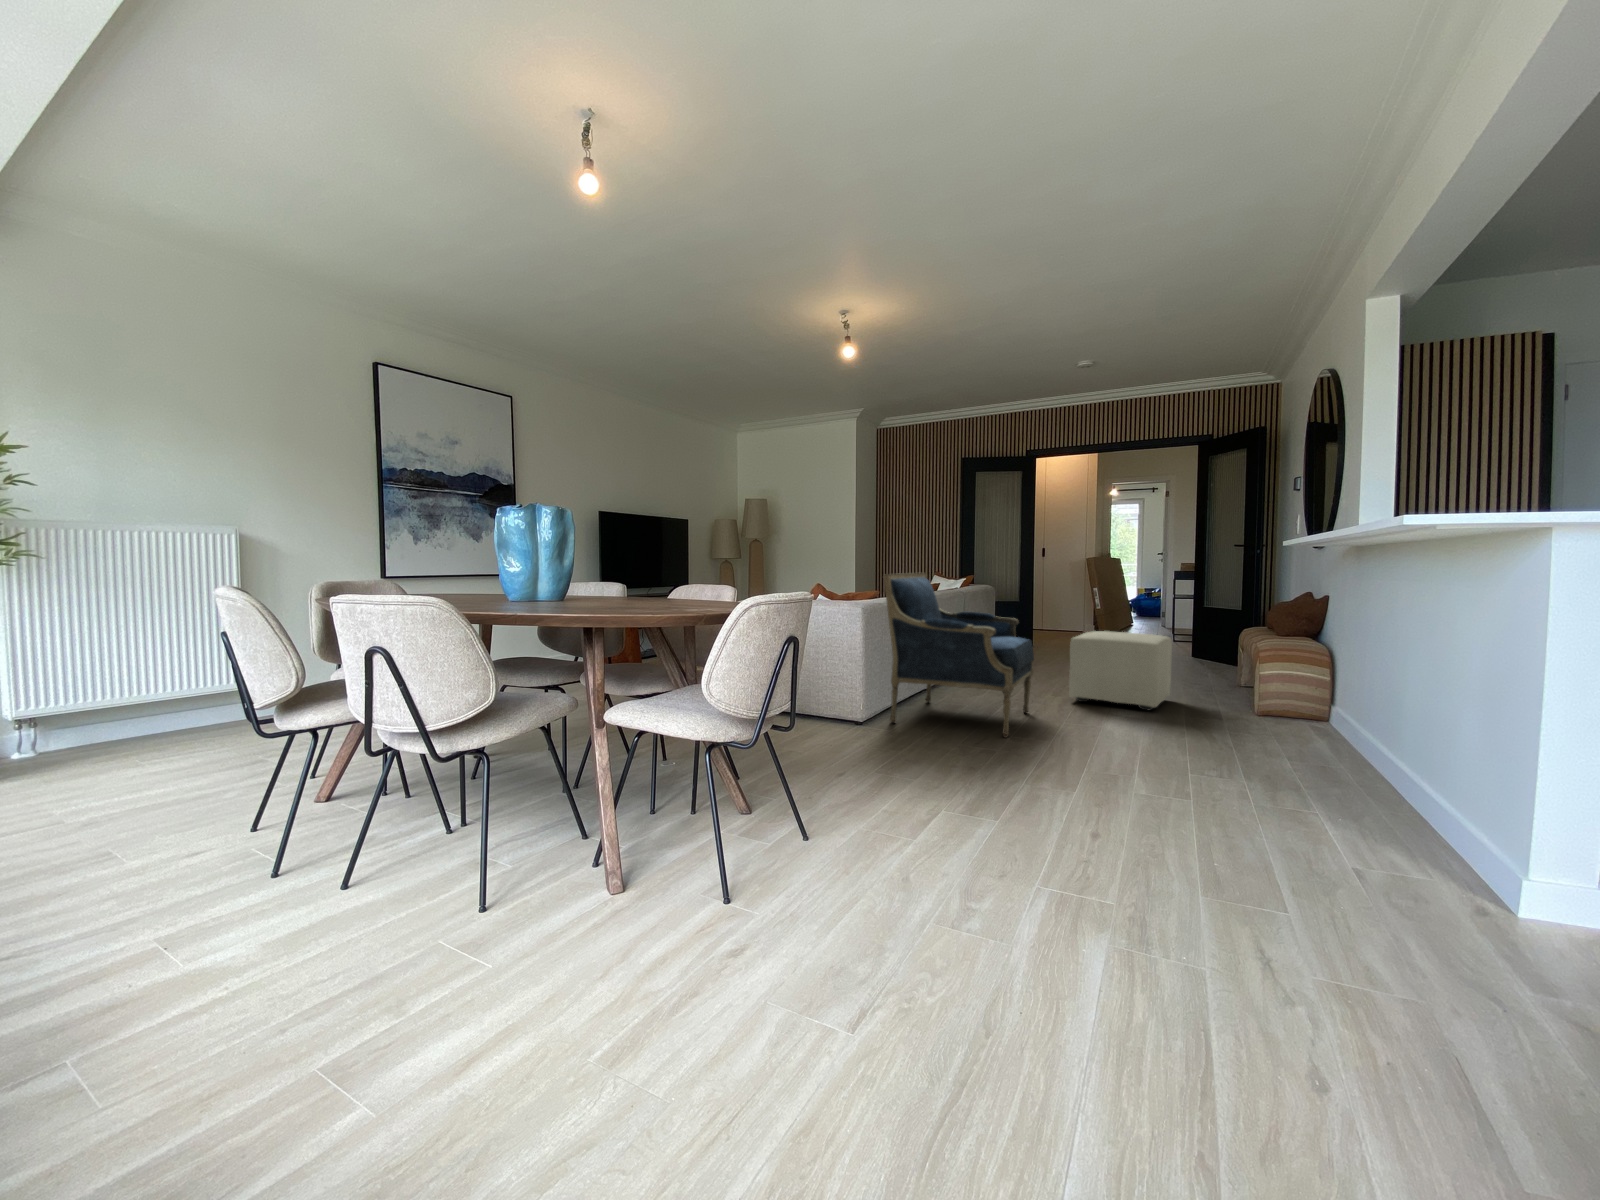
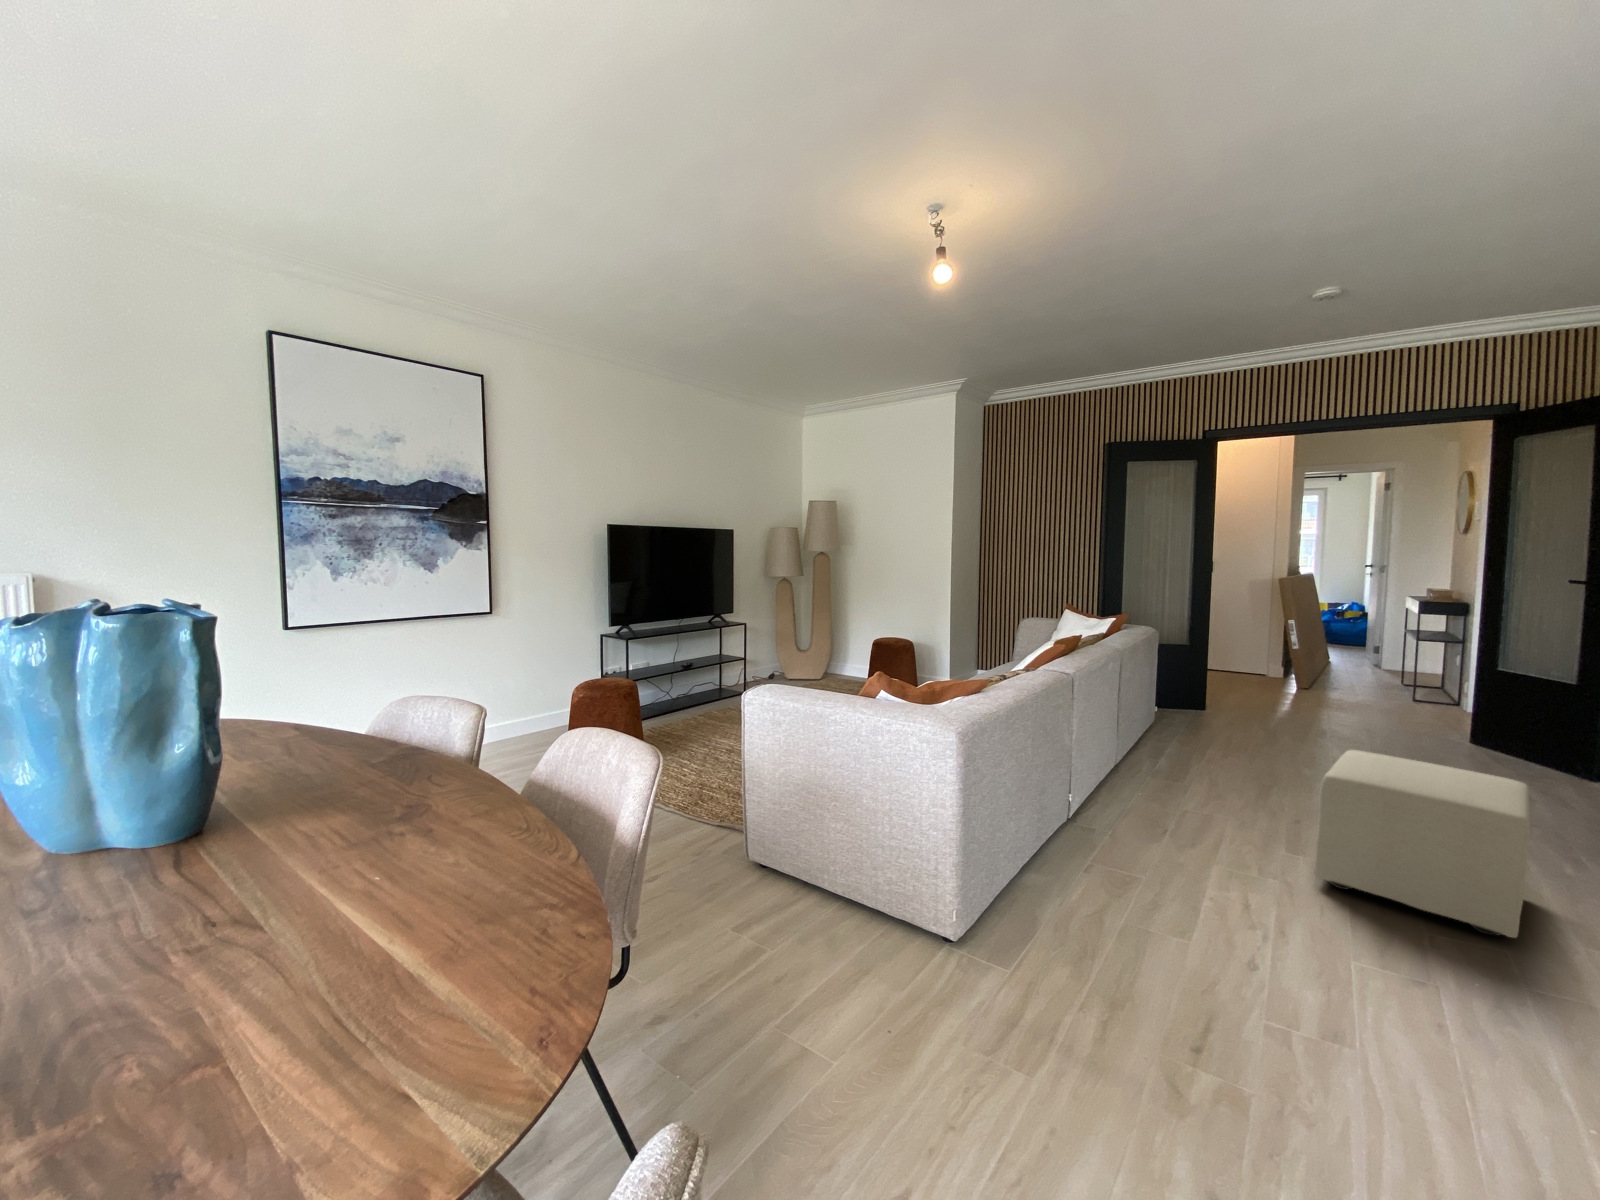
armchair: present [883,573,1034,738] -> none [979,650,1264,1032]

